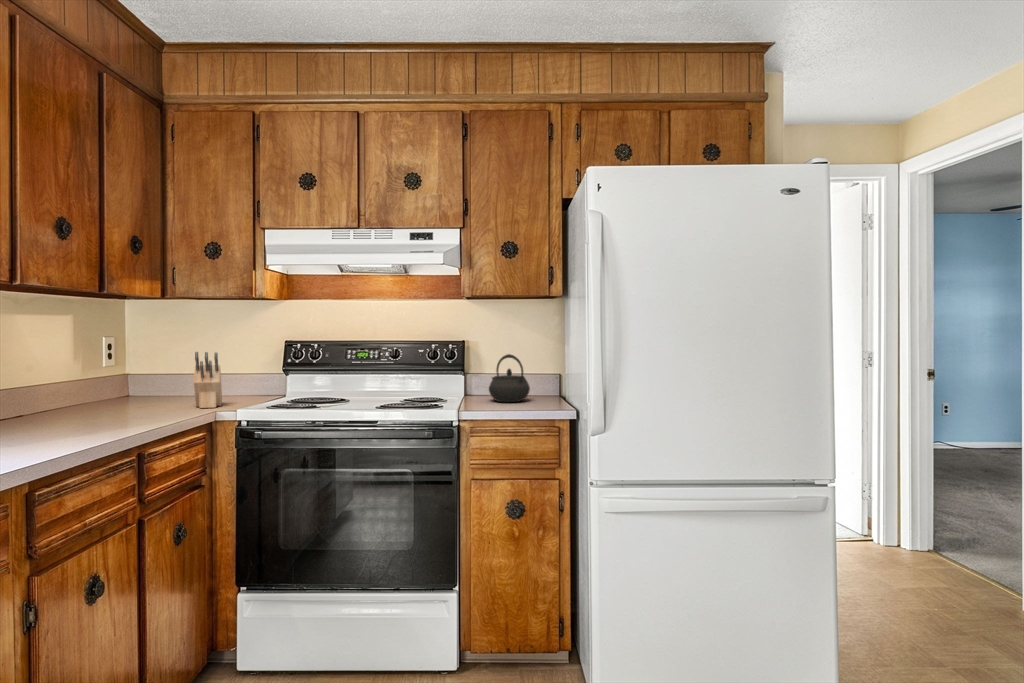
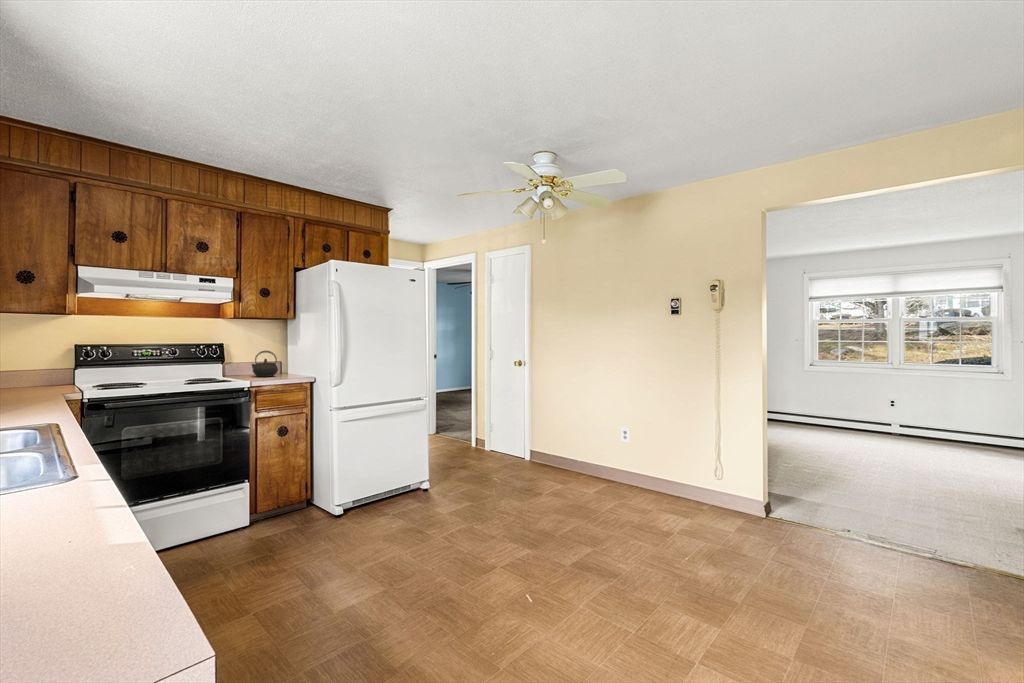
knife block: present [194,352,222,408] -> none [22,348,63,387]

